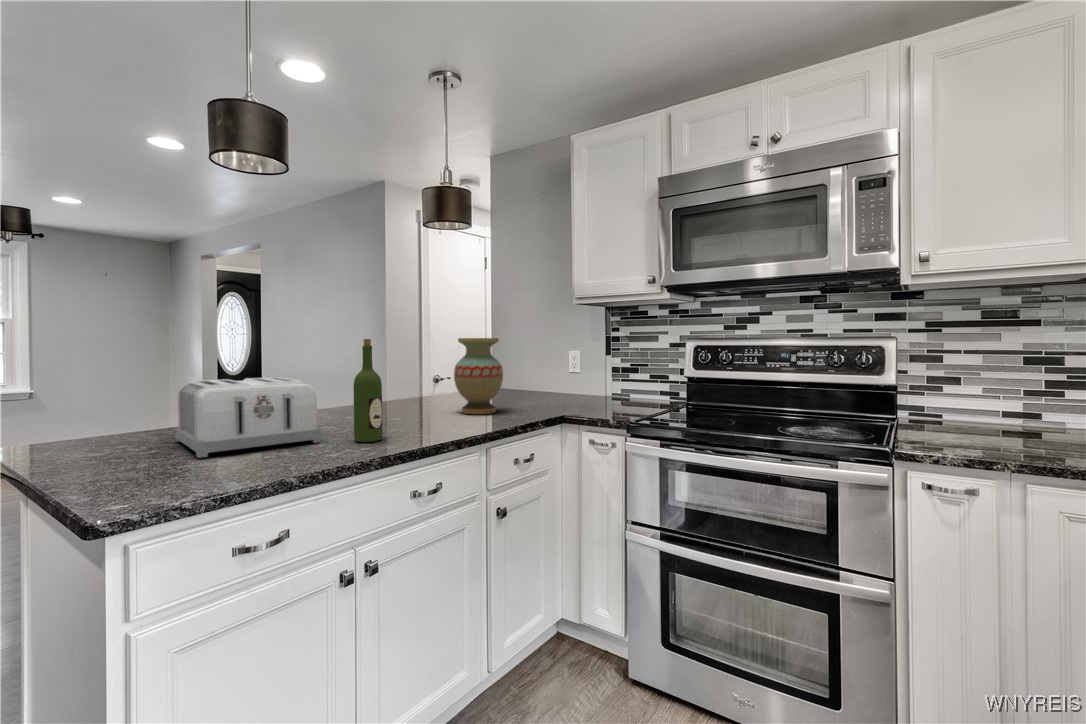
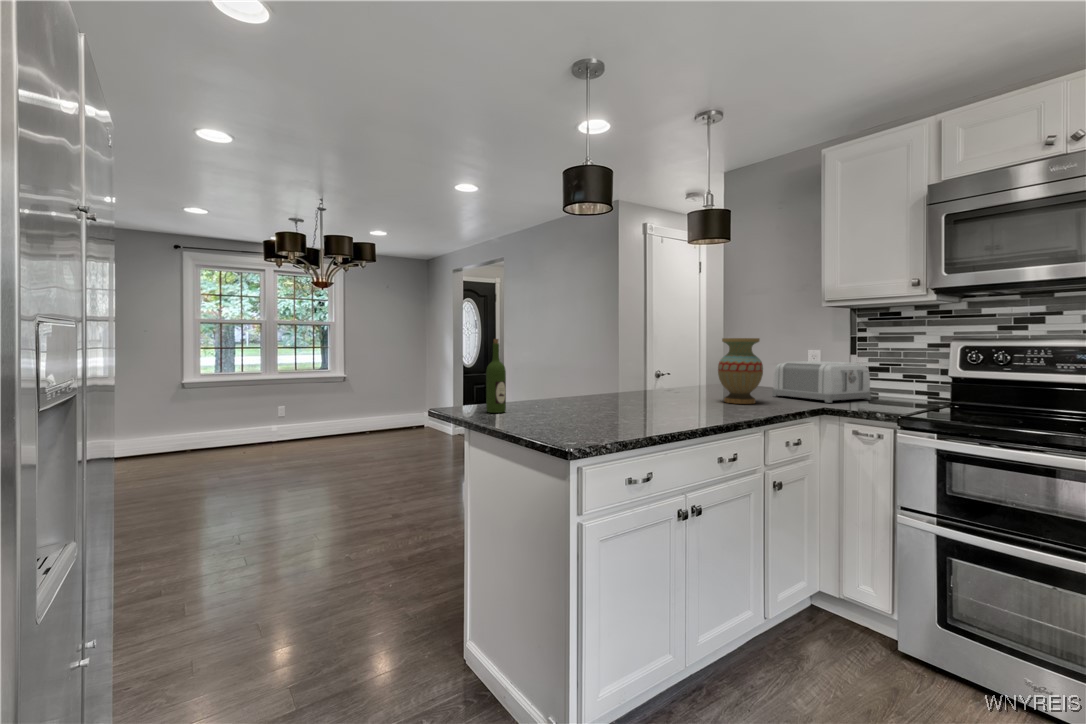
wine bottle: present [354,339,382,442] -> present [486,339,506,413]
toaster: present [176,377,321,458] -> present [772,361,871,403]

